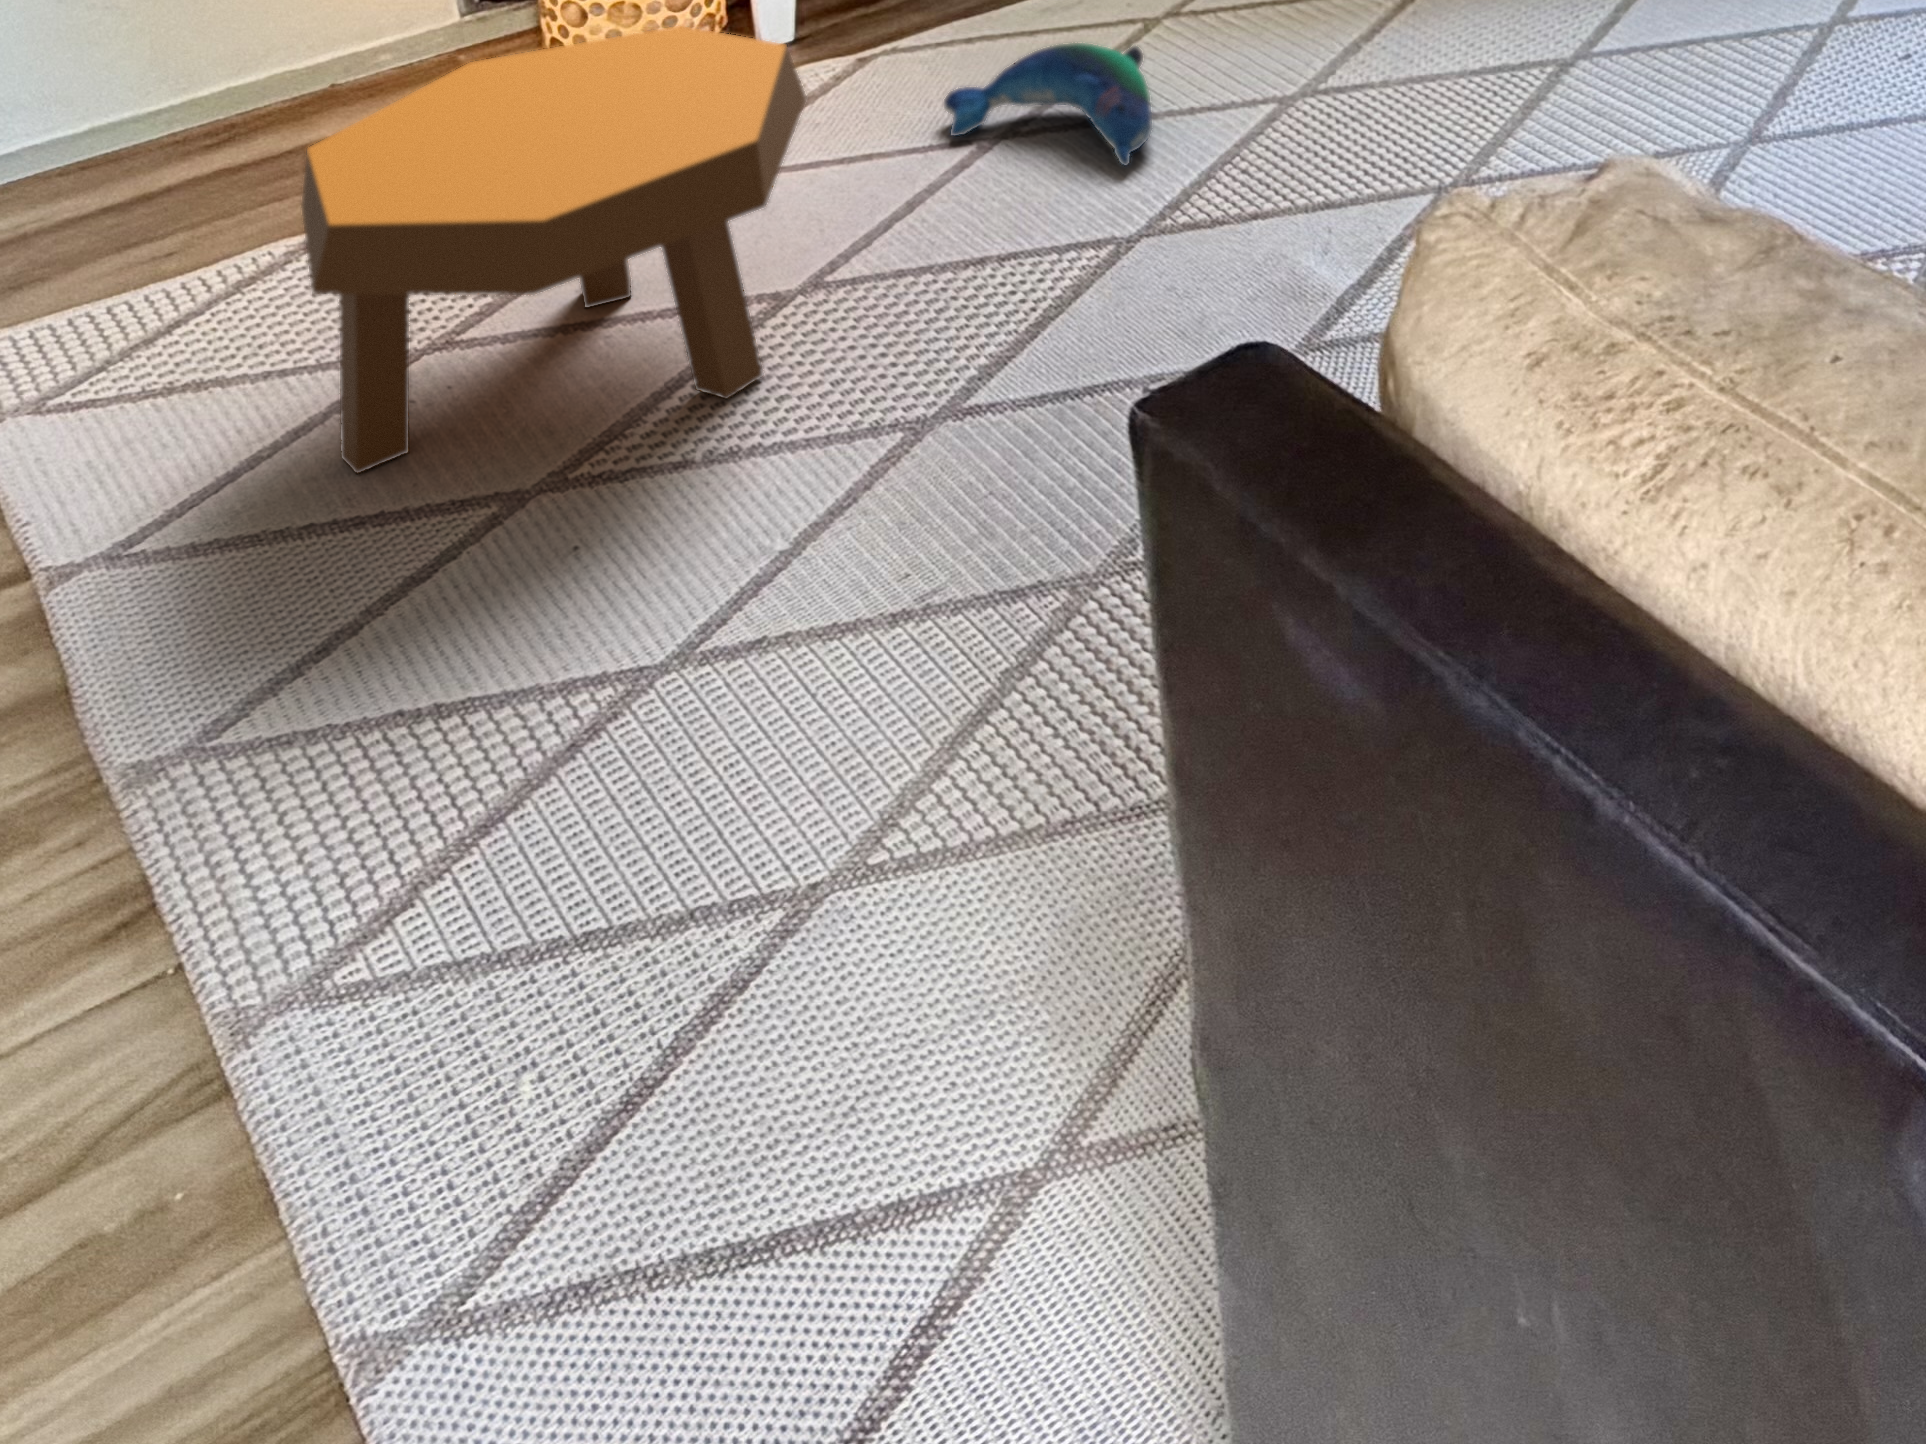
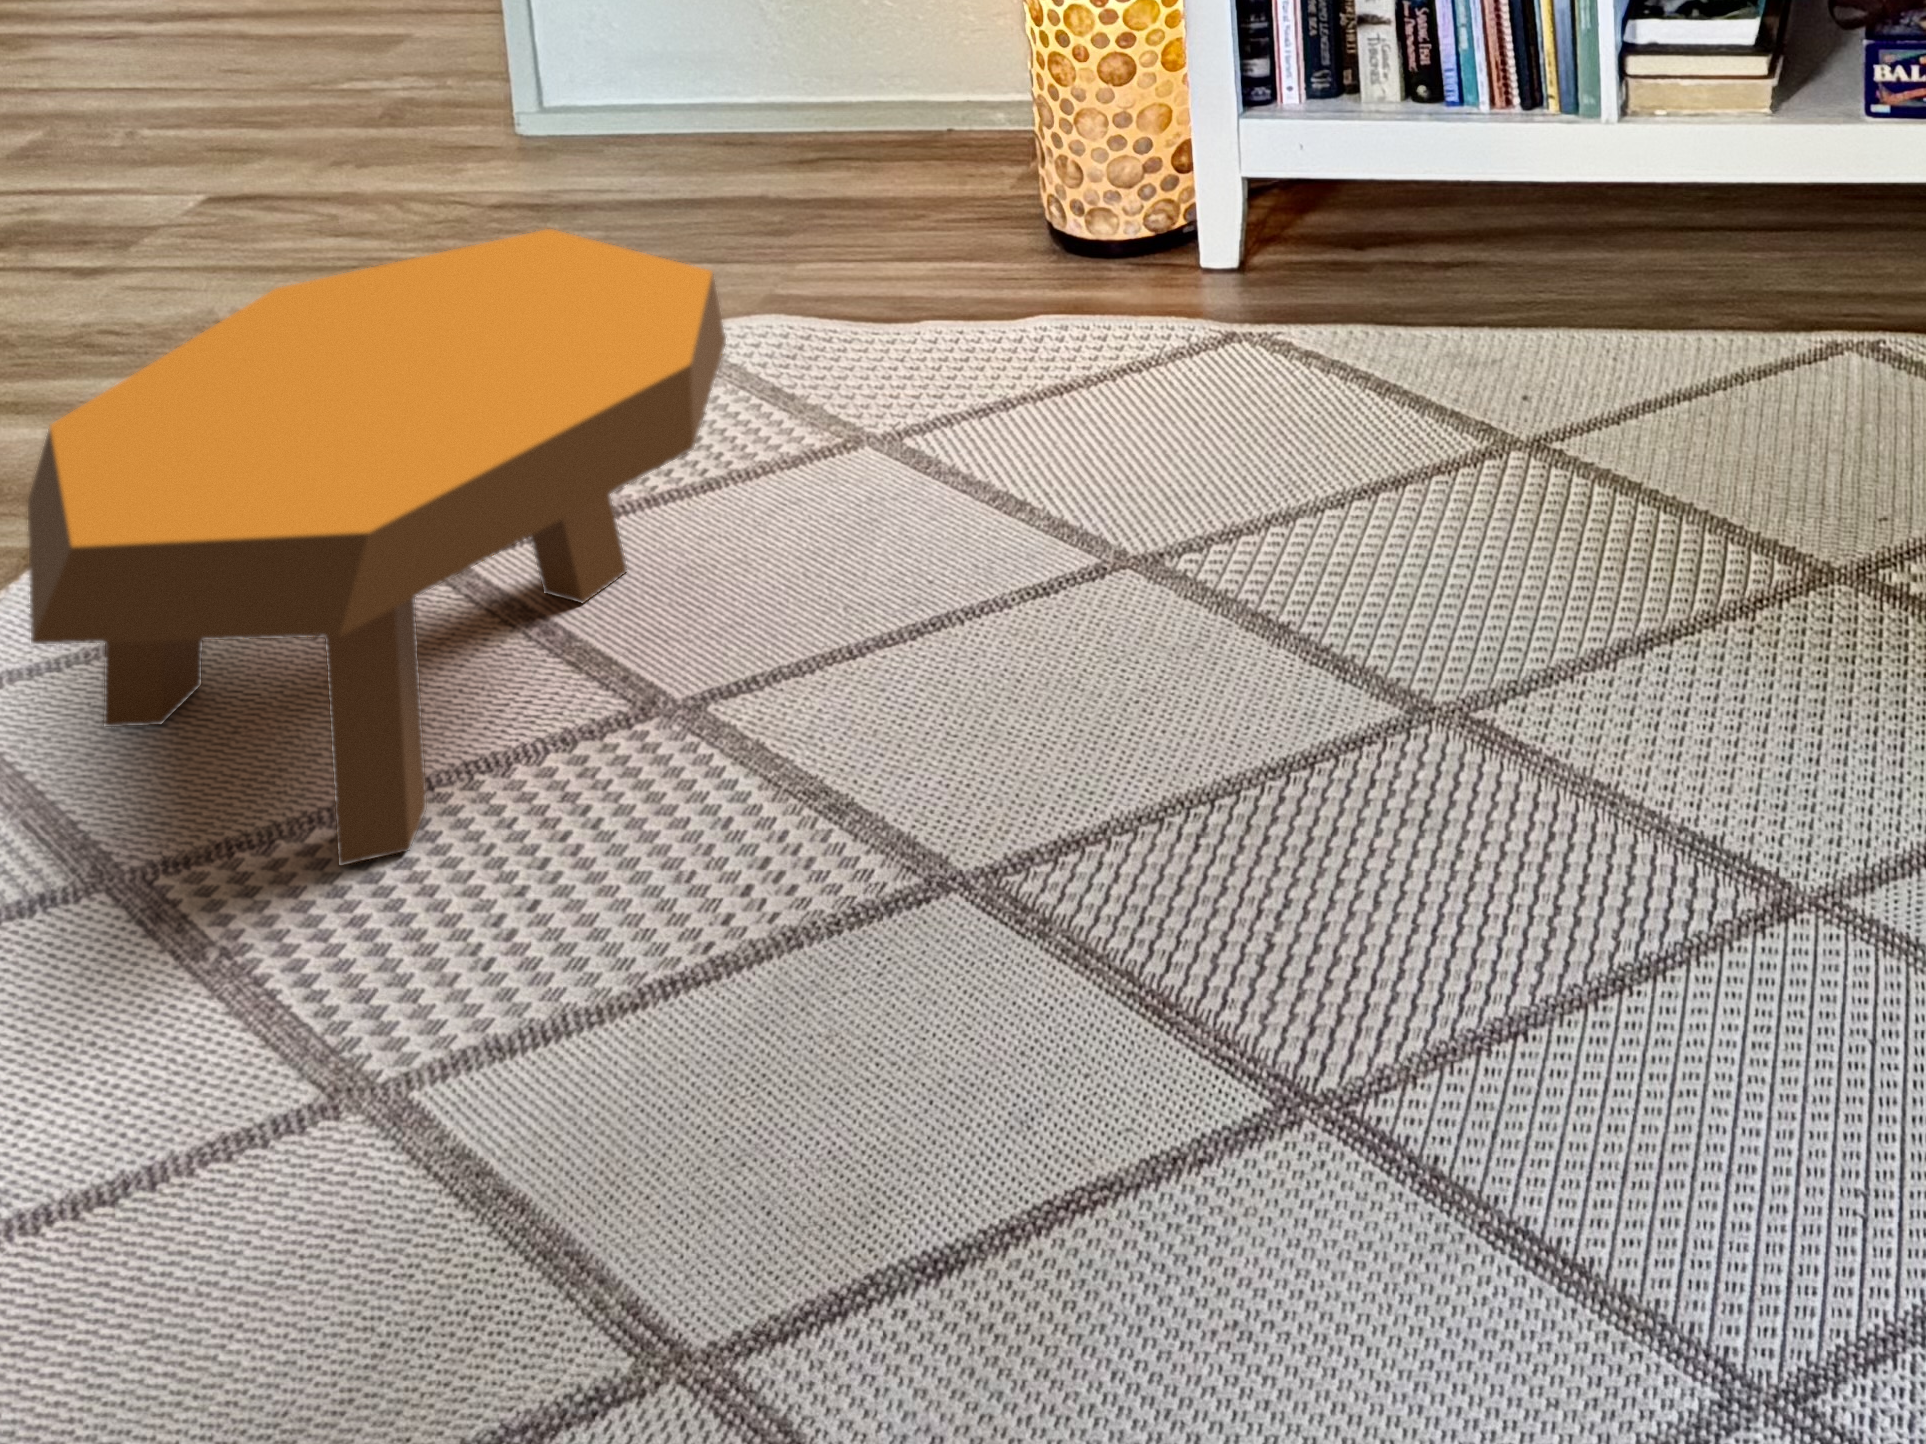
plush toy: present [944,43,1152,165] -> none [1084,455,1291,723]

